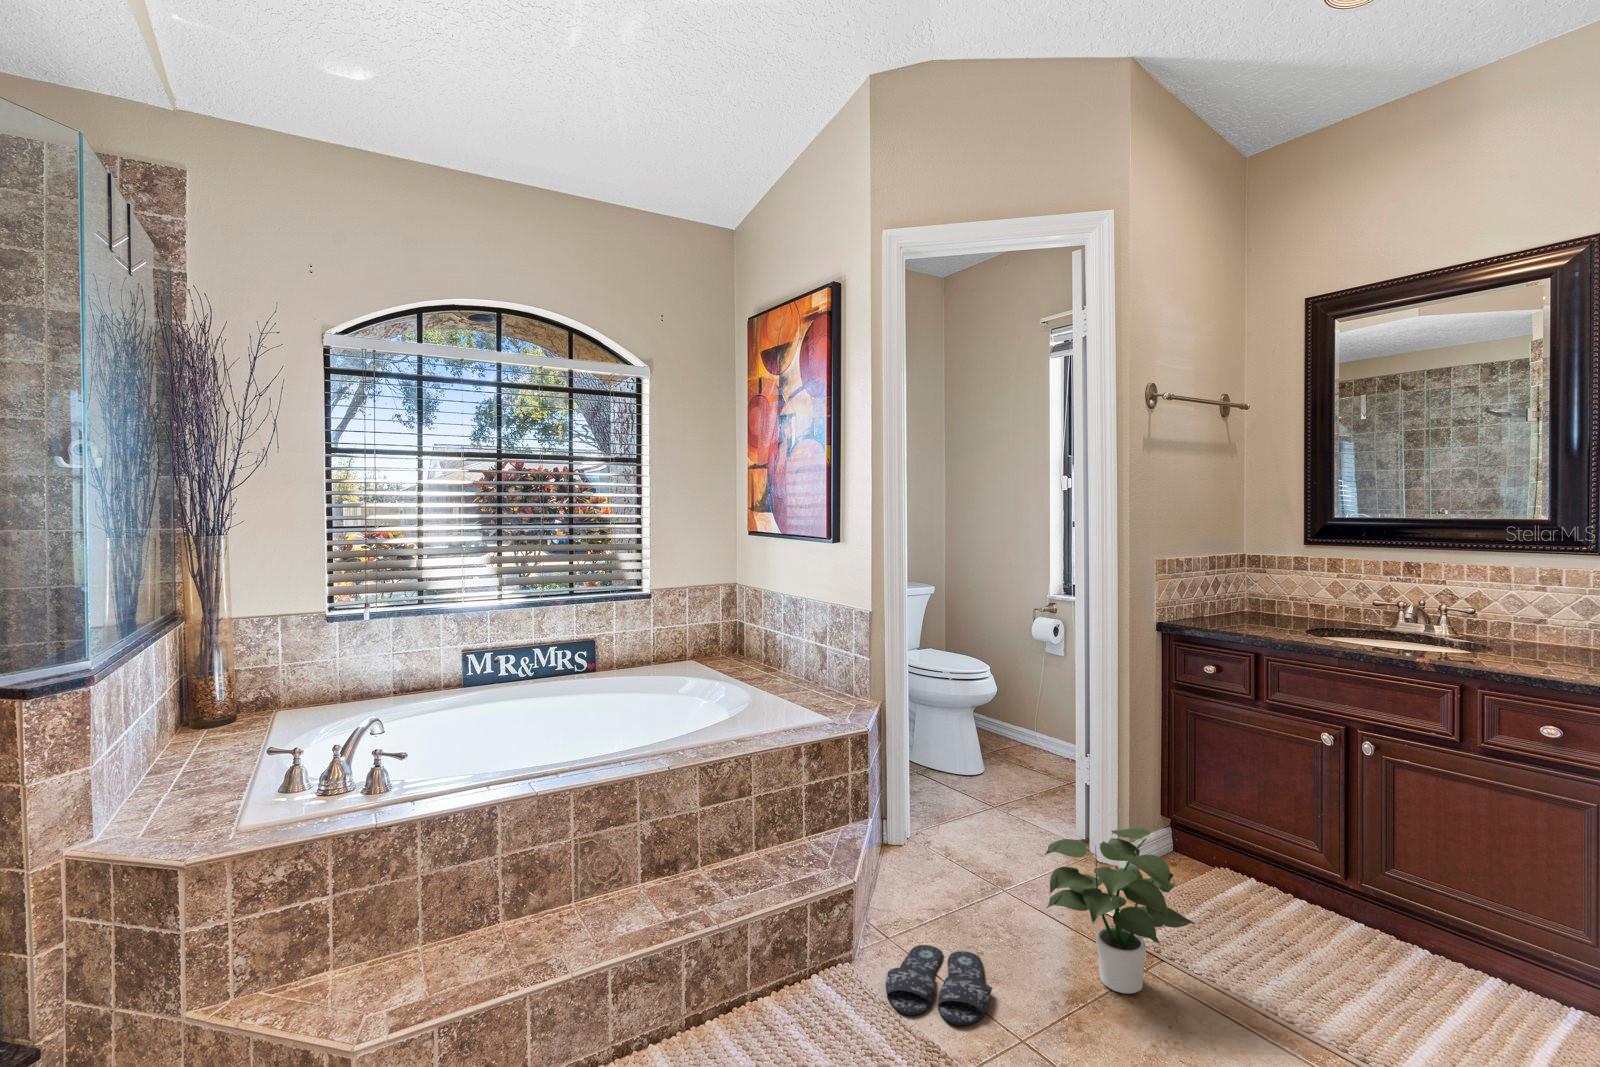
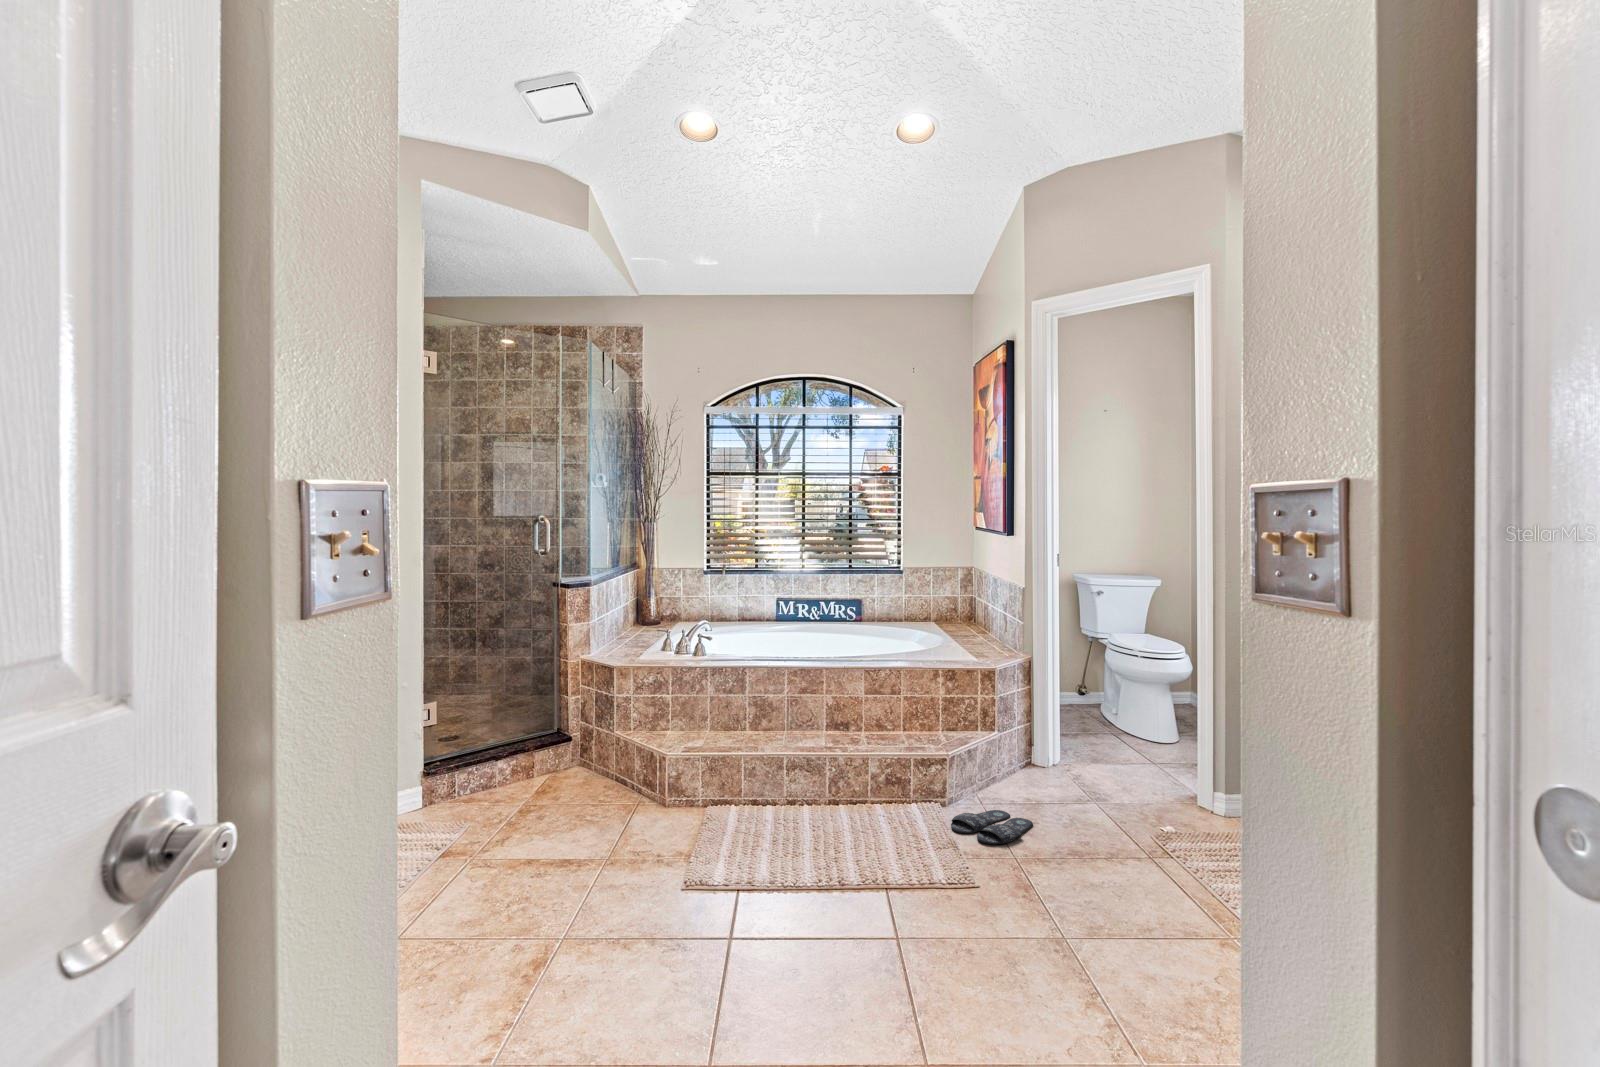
potted plant: present [1044,828,1195,994] -> none [1071,748,1184,863]

